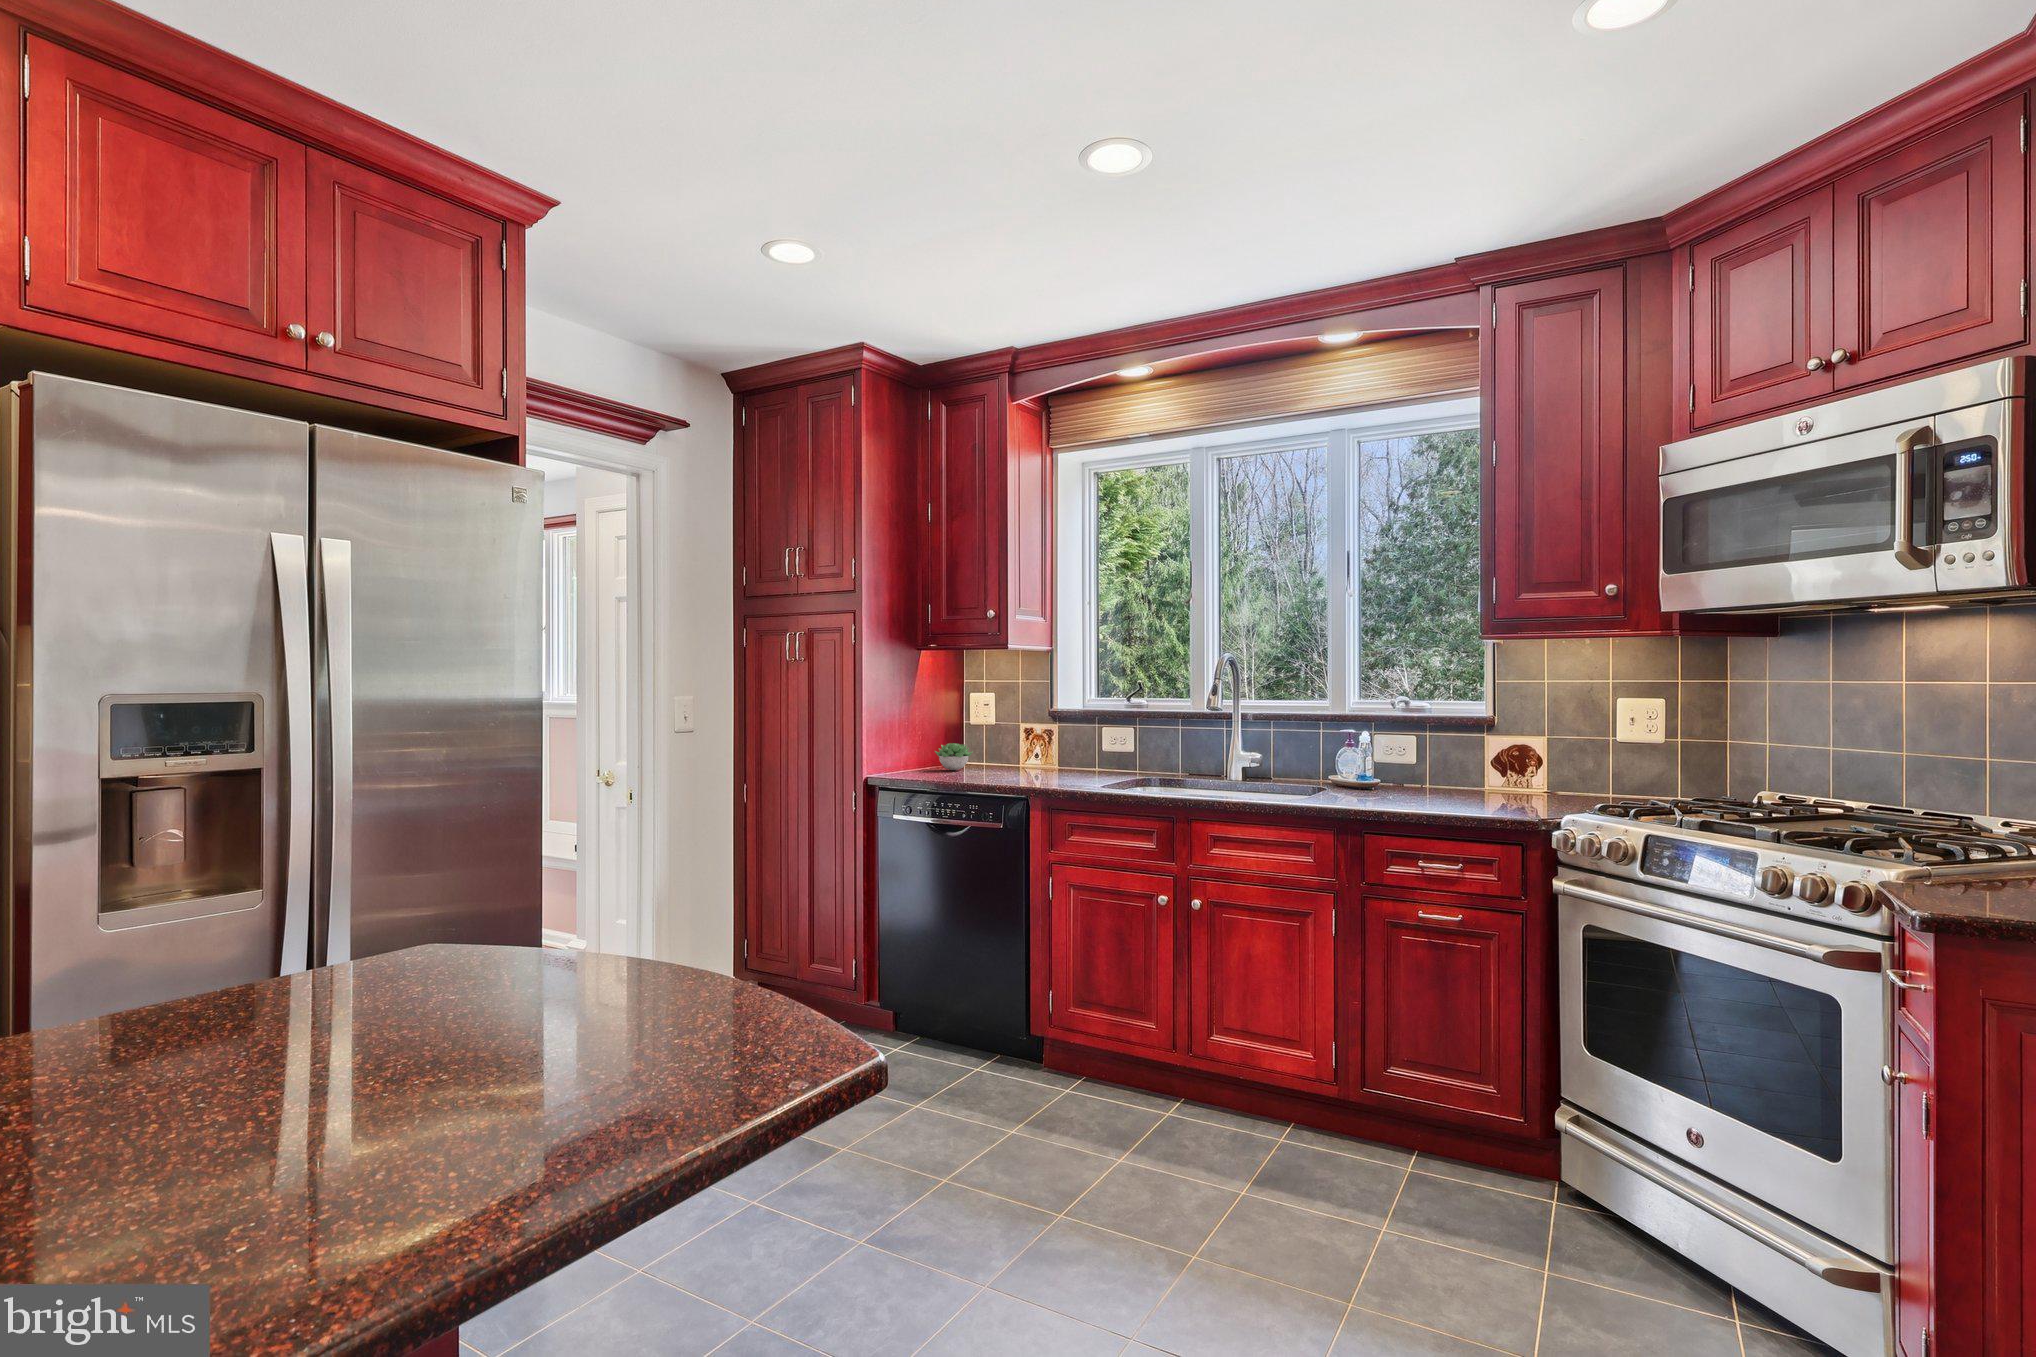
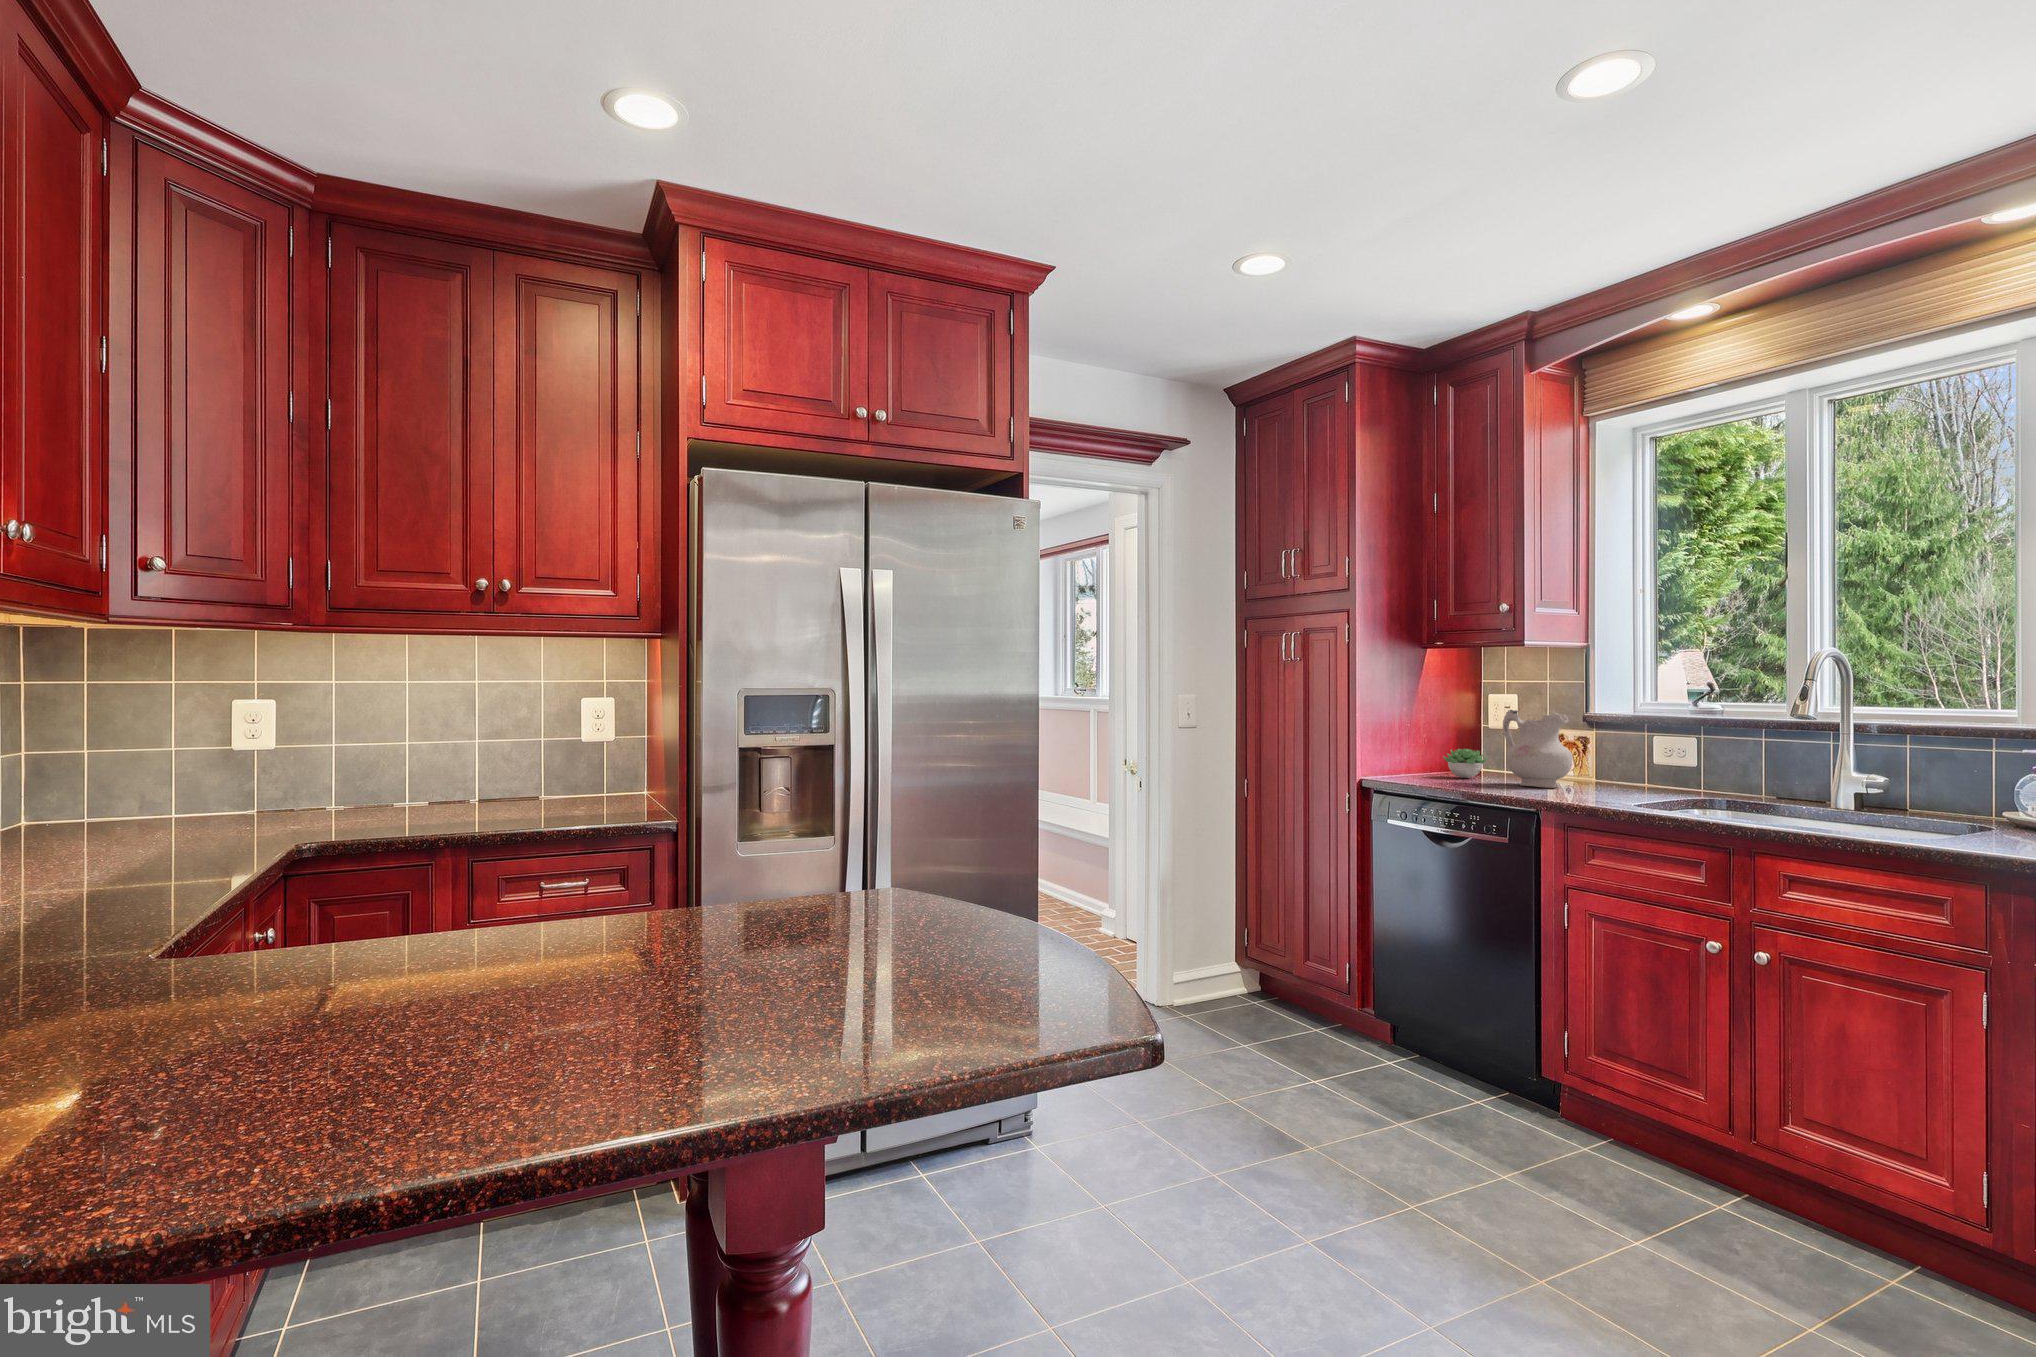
ceramic pitcher: none [988,706,1045,776] -> present [1503,710,1572,788]

